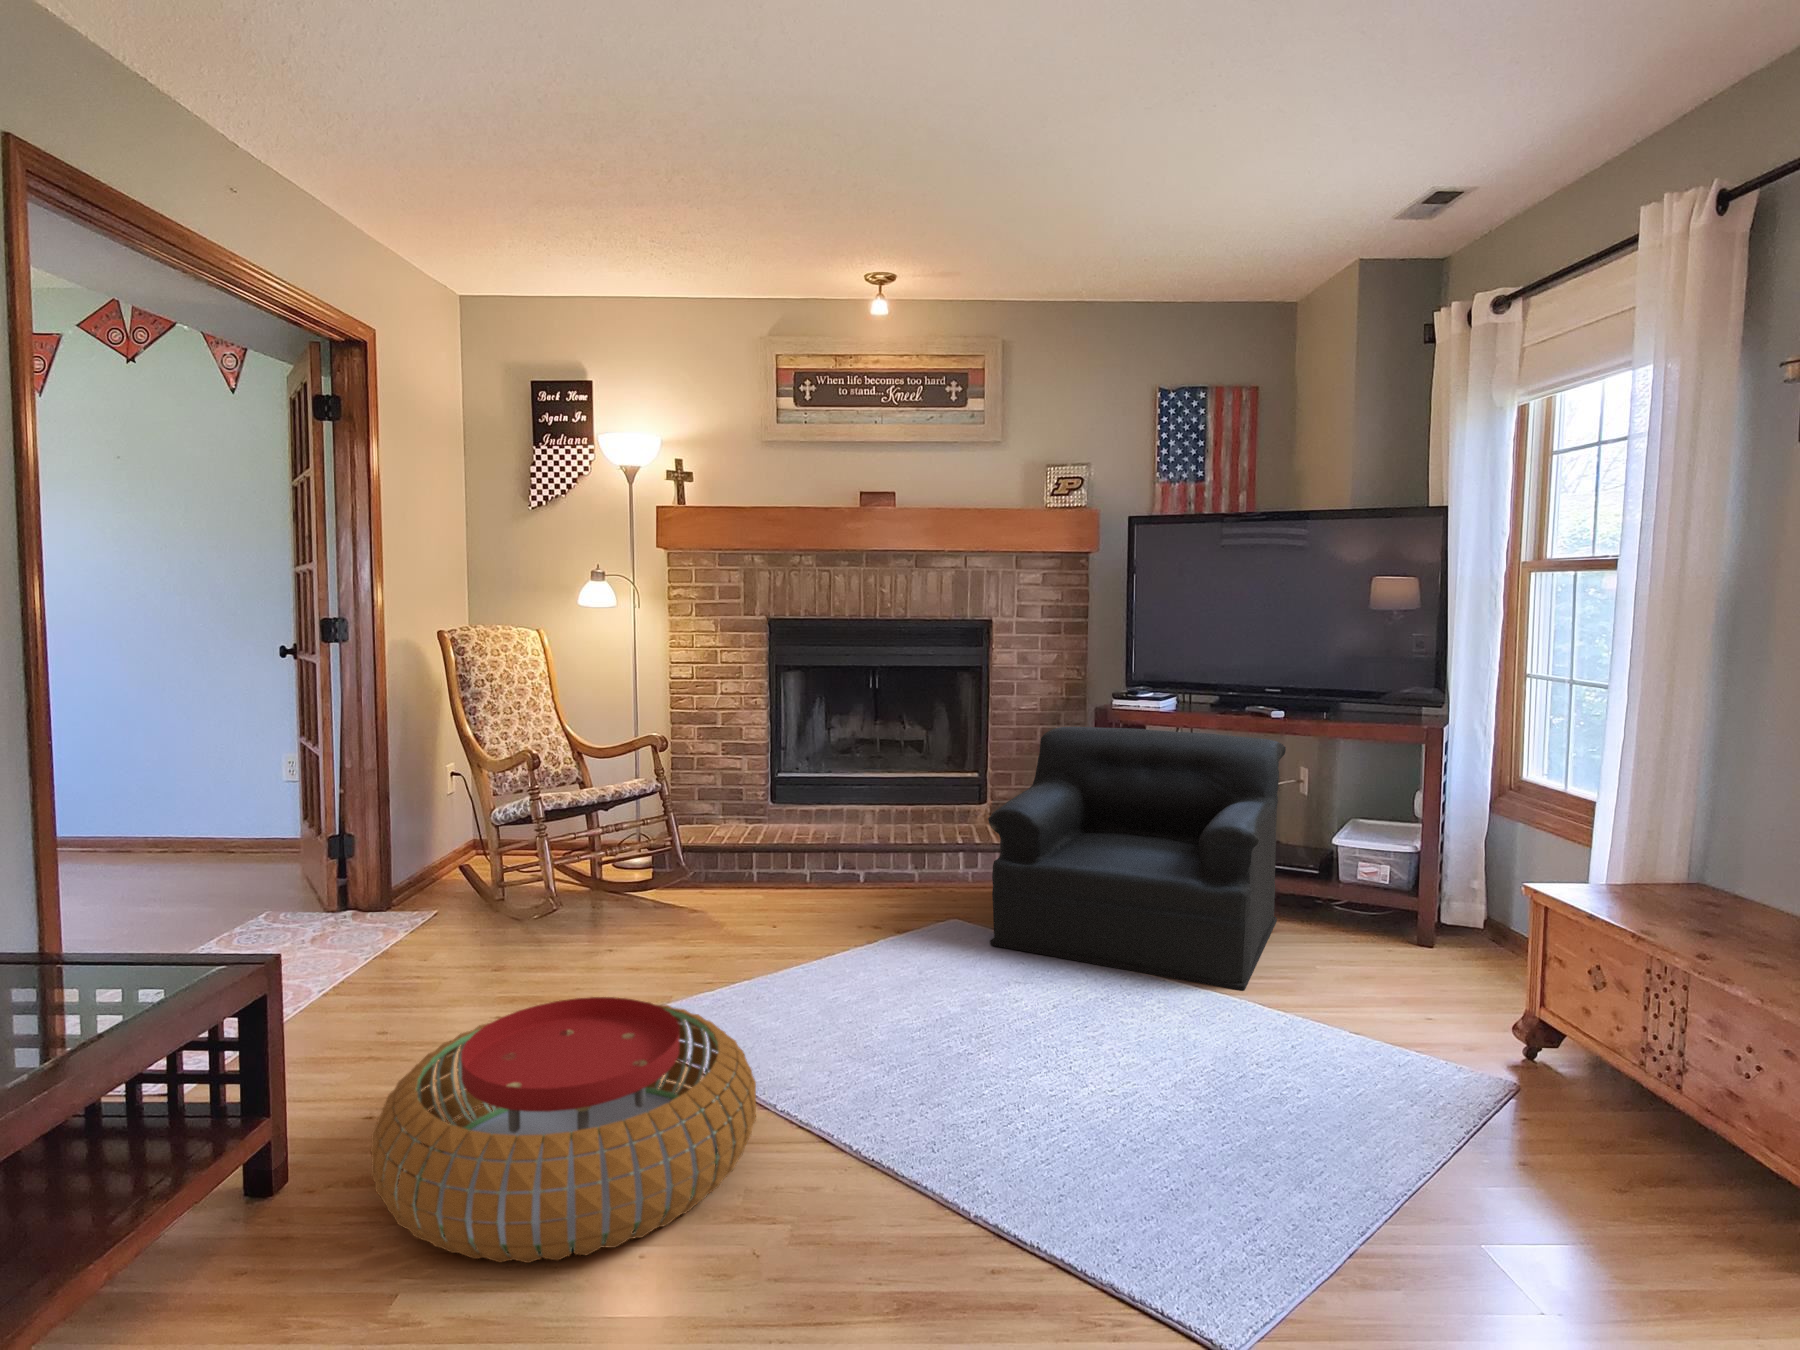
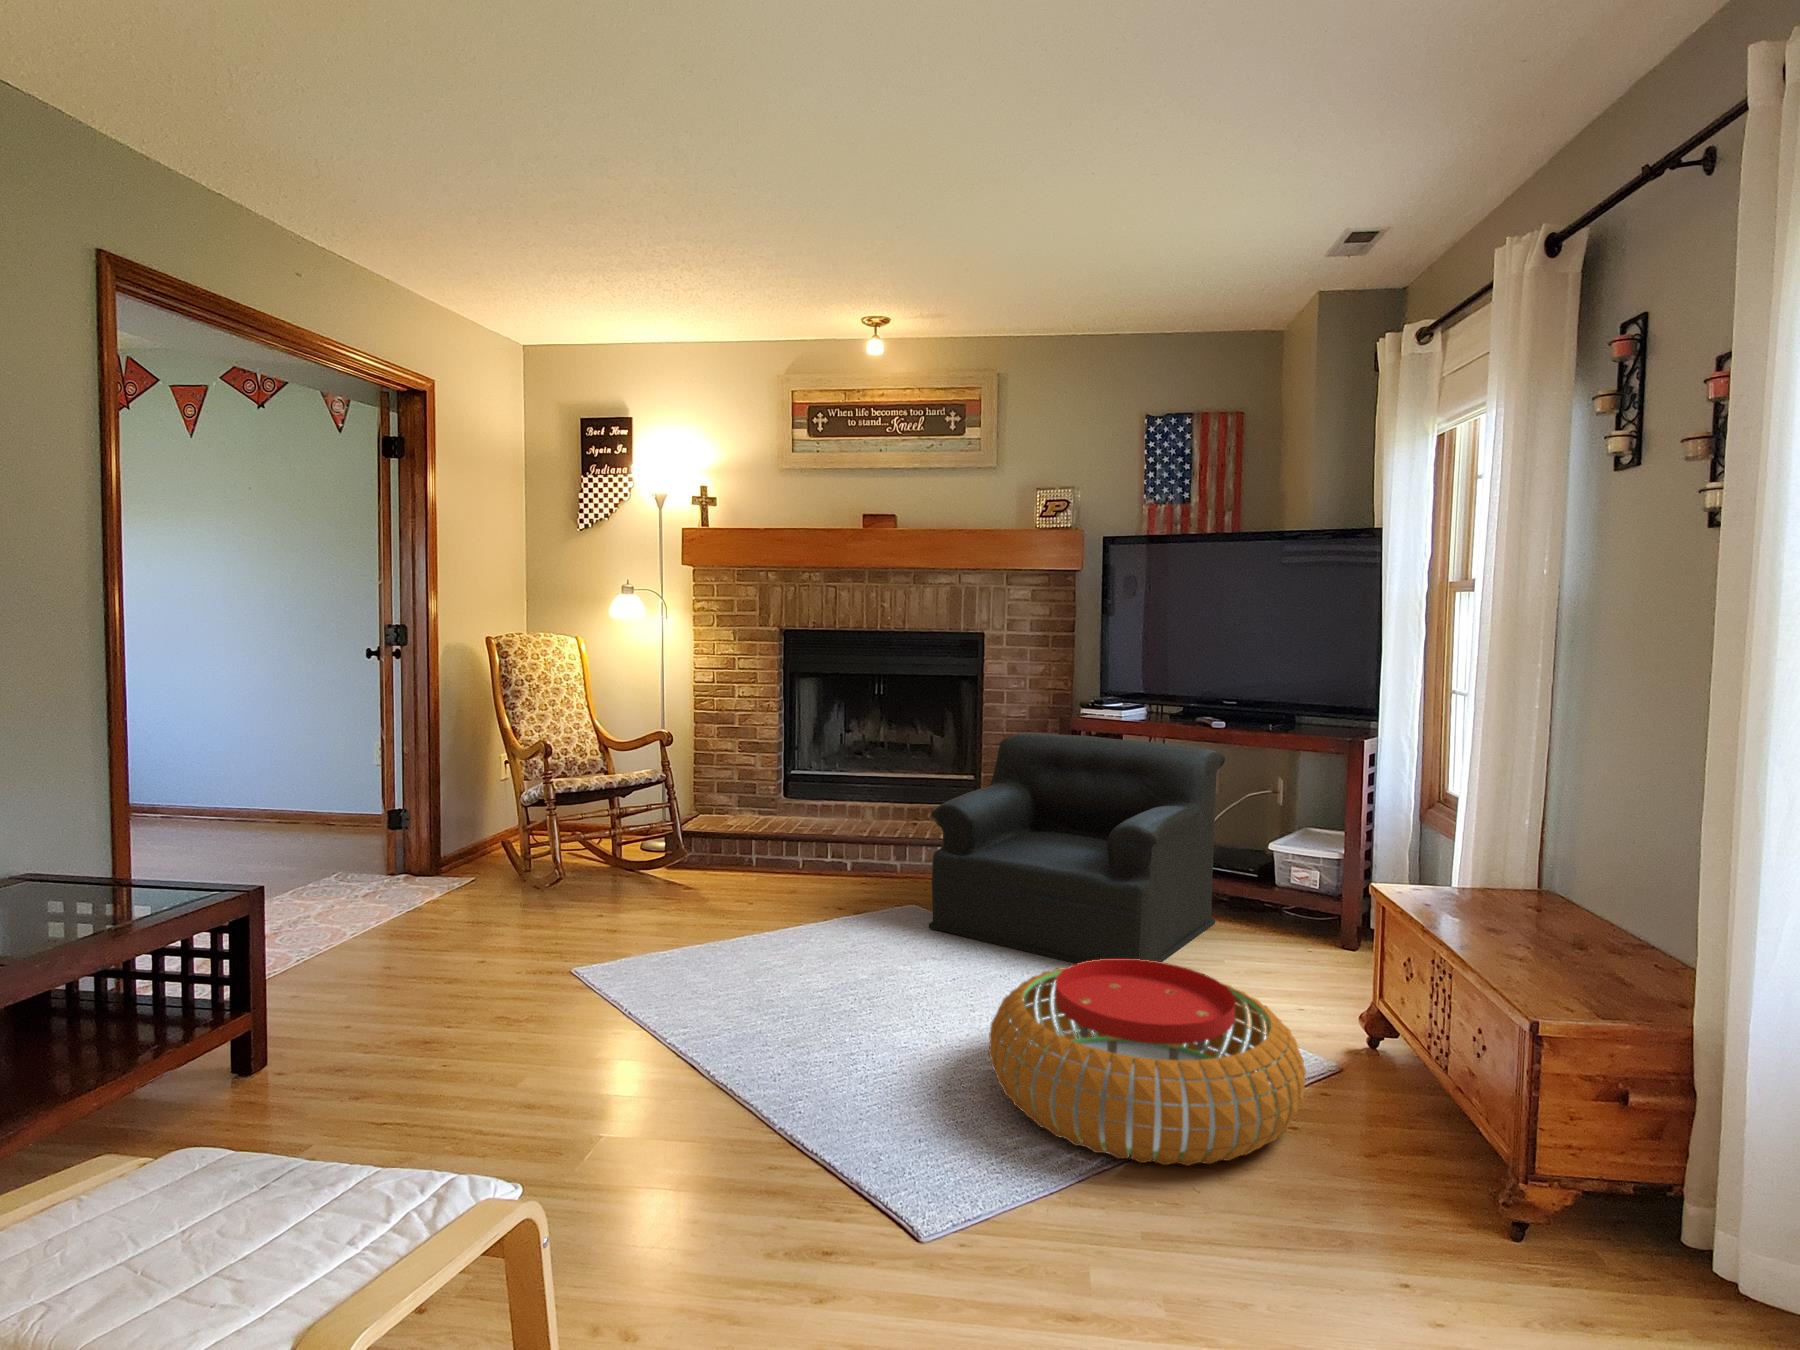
pouf: present [371,997,756,1263] -> present [989,959,1306,1166]

